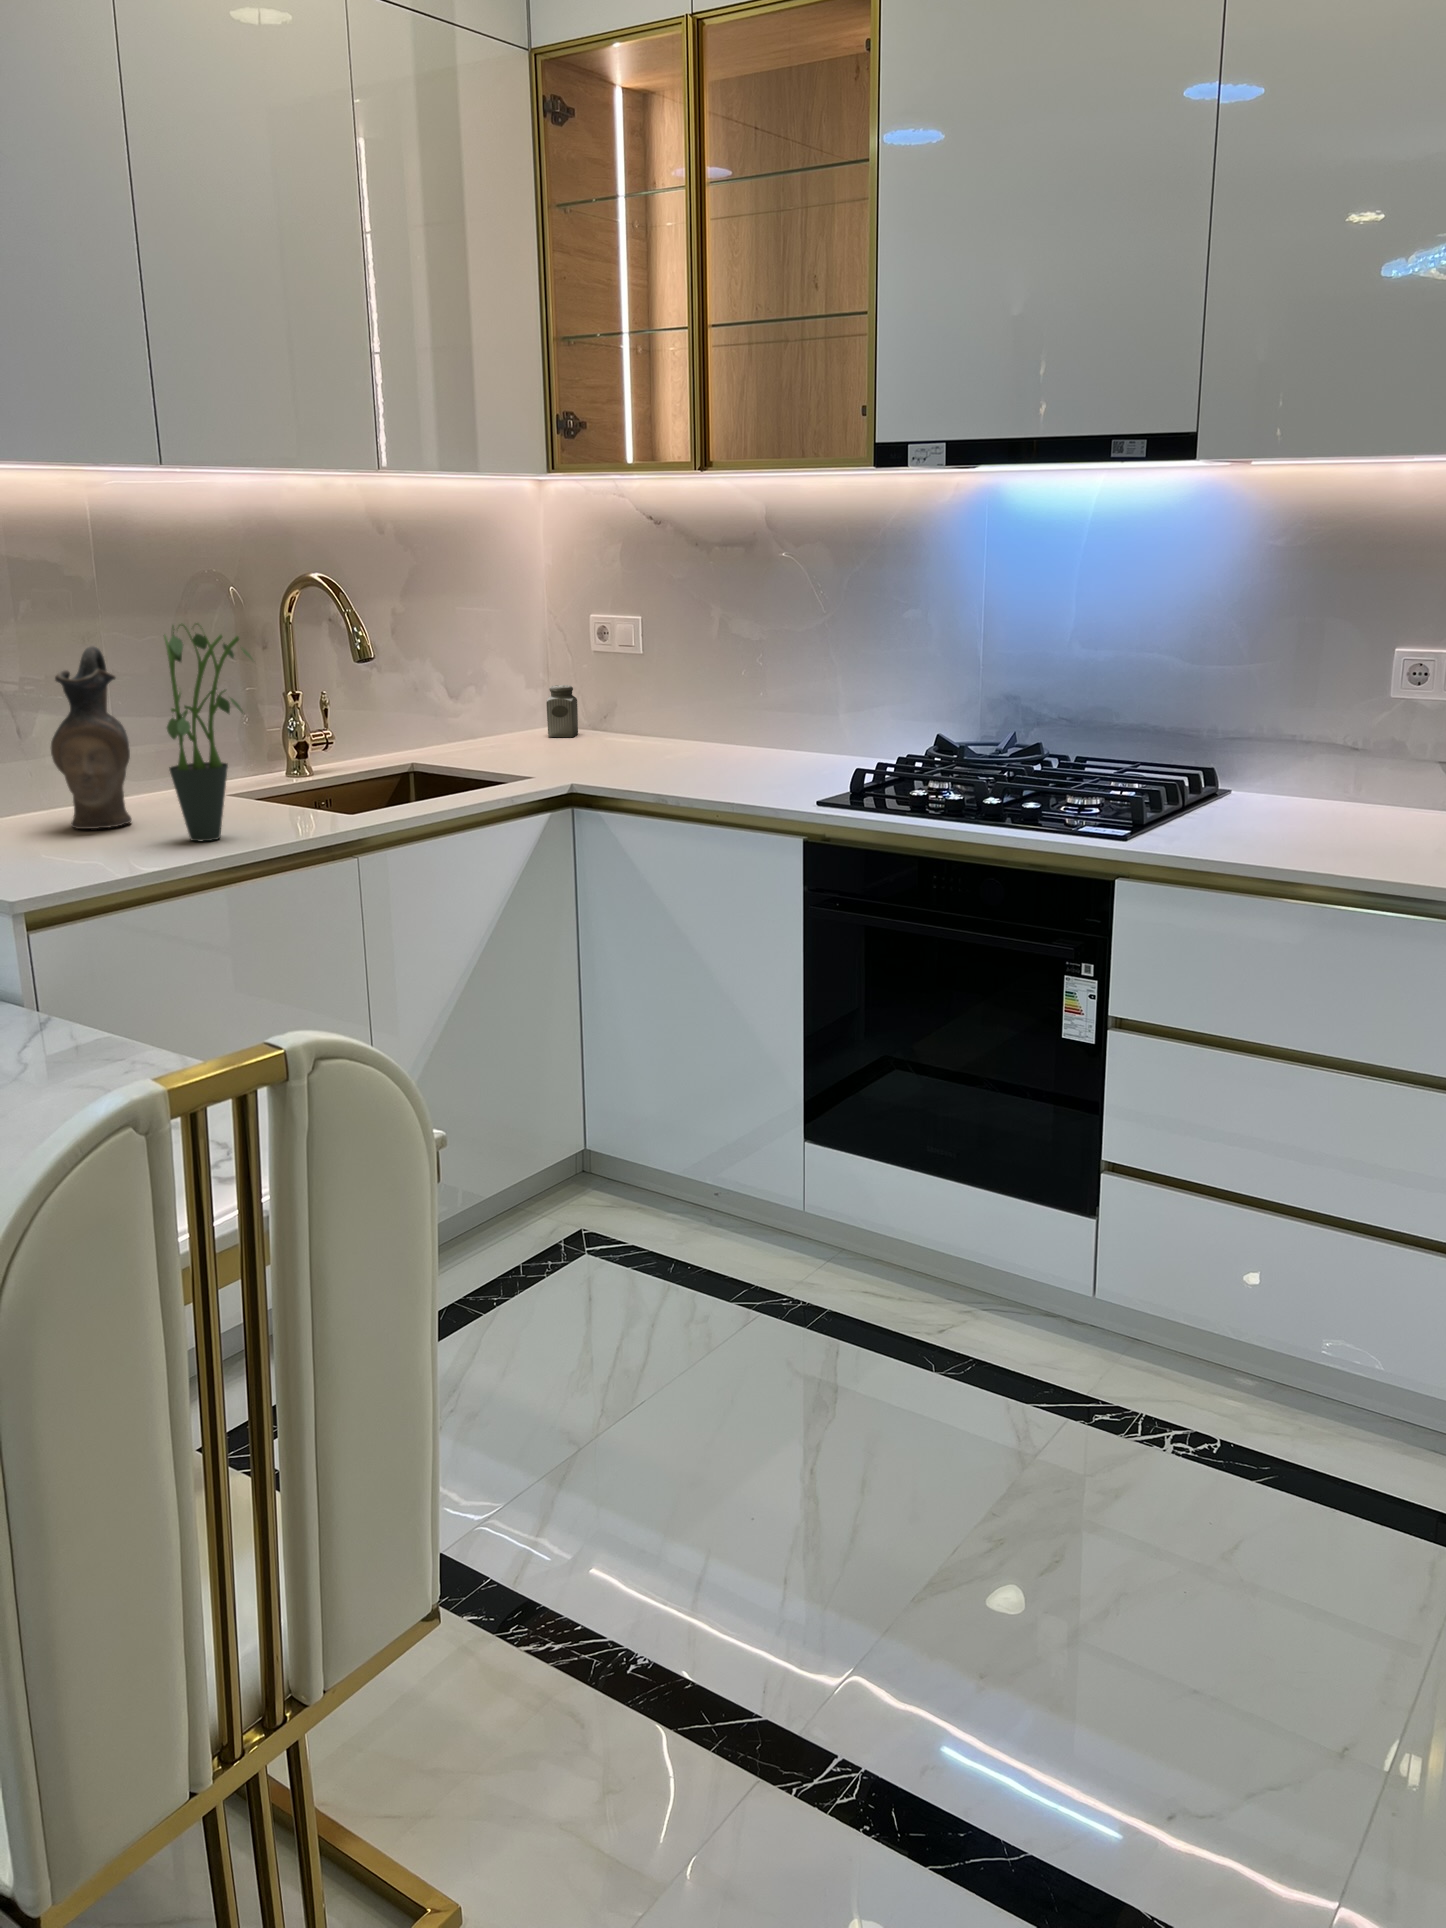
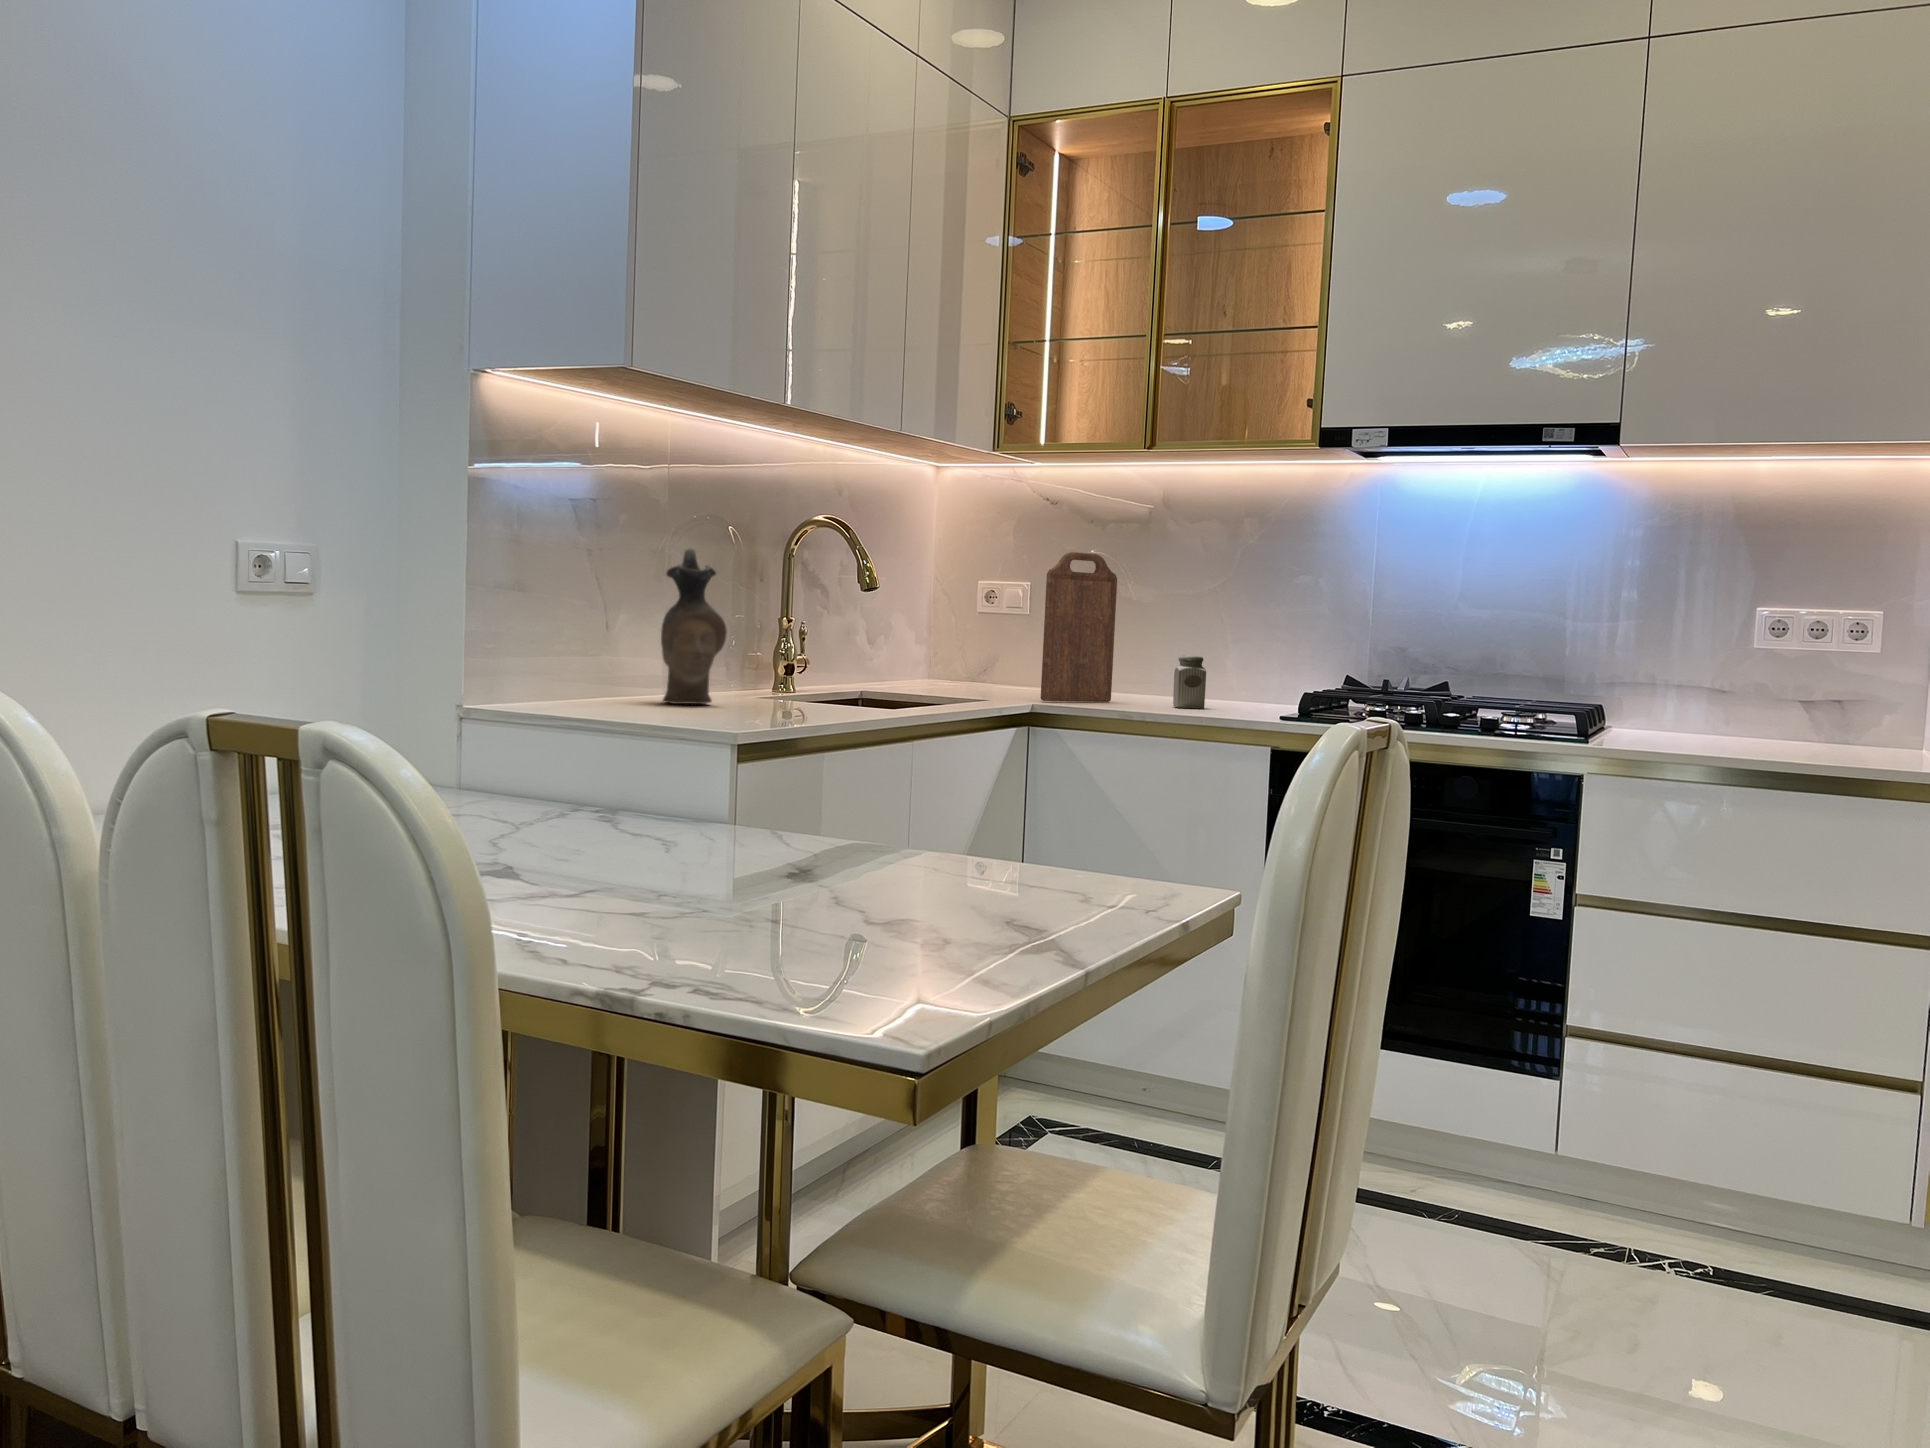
cutting board: none [593,597,688,770] -> present [1041,552,1117,702]
potted plant: present [164,623,253,841] -> none [782,524,867,713]
salt shaker: present [547,685,578,737] -> present [1173,655,1206,709]

